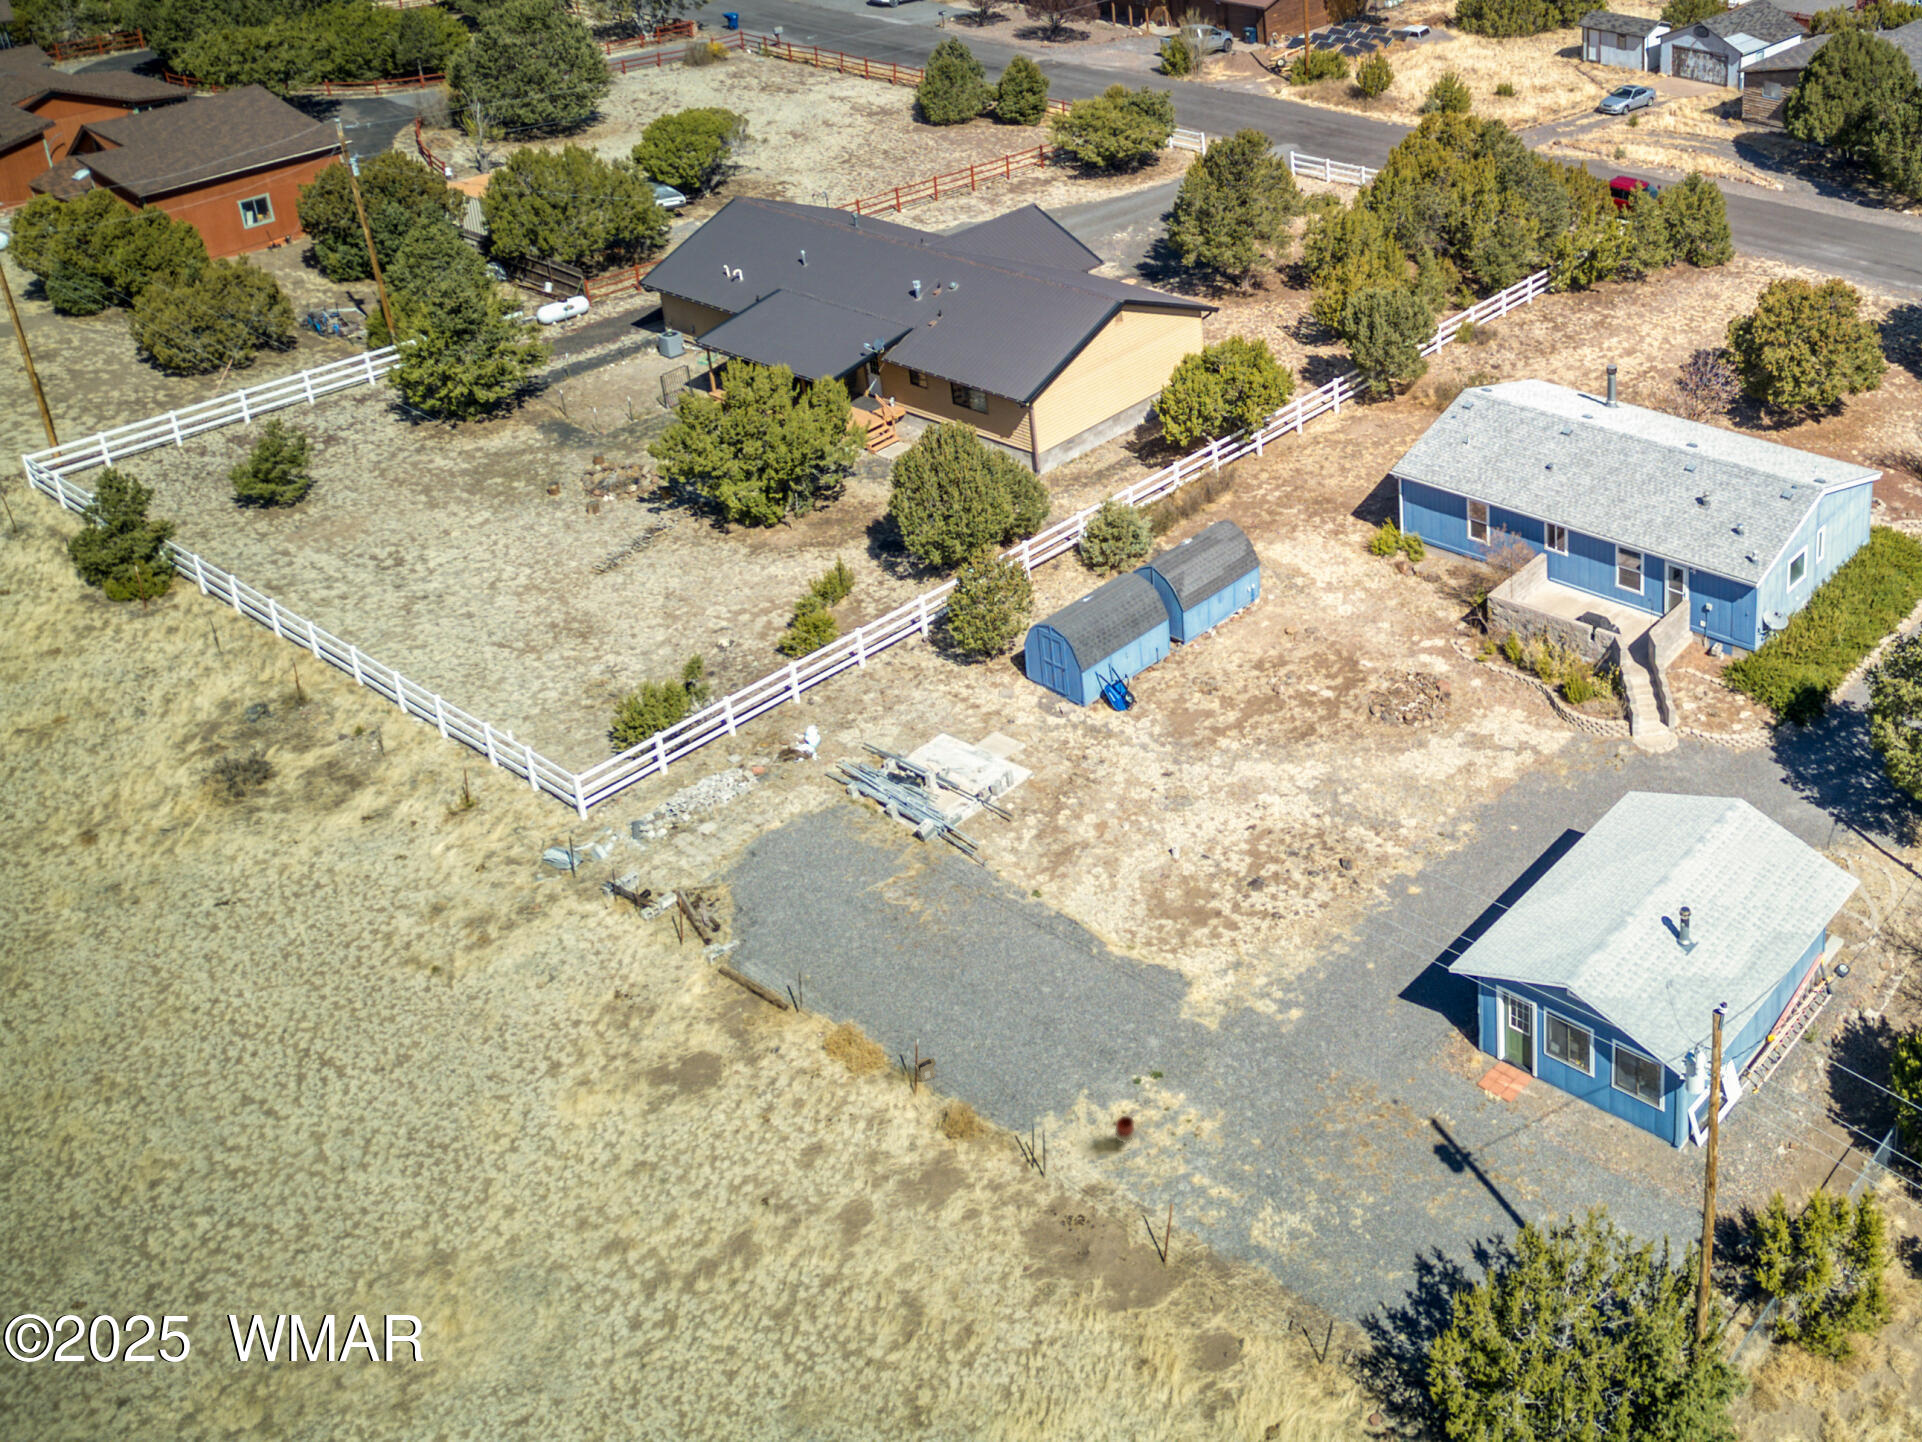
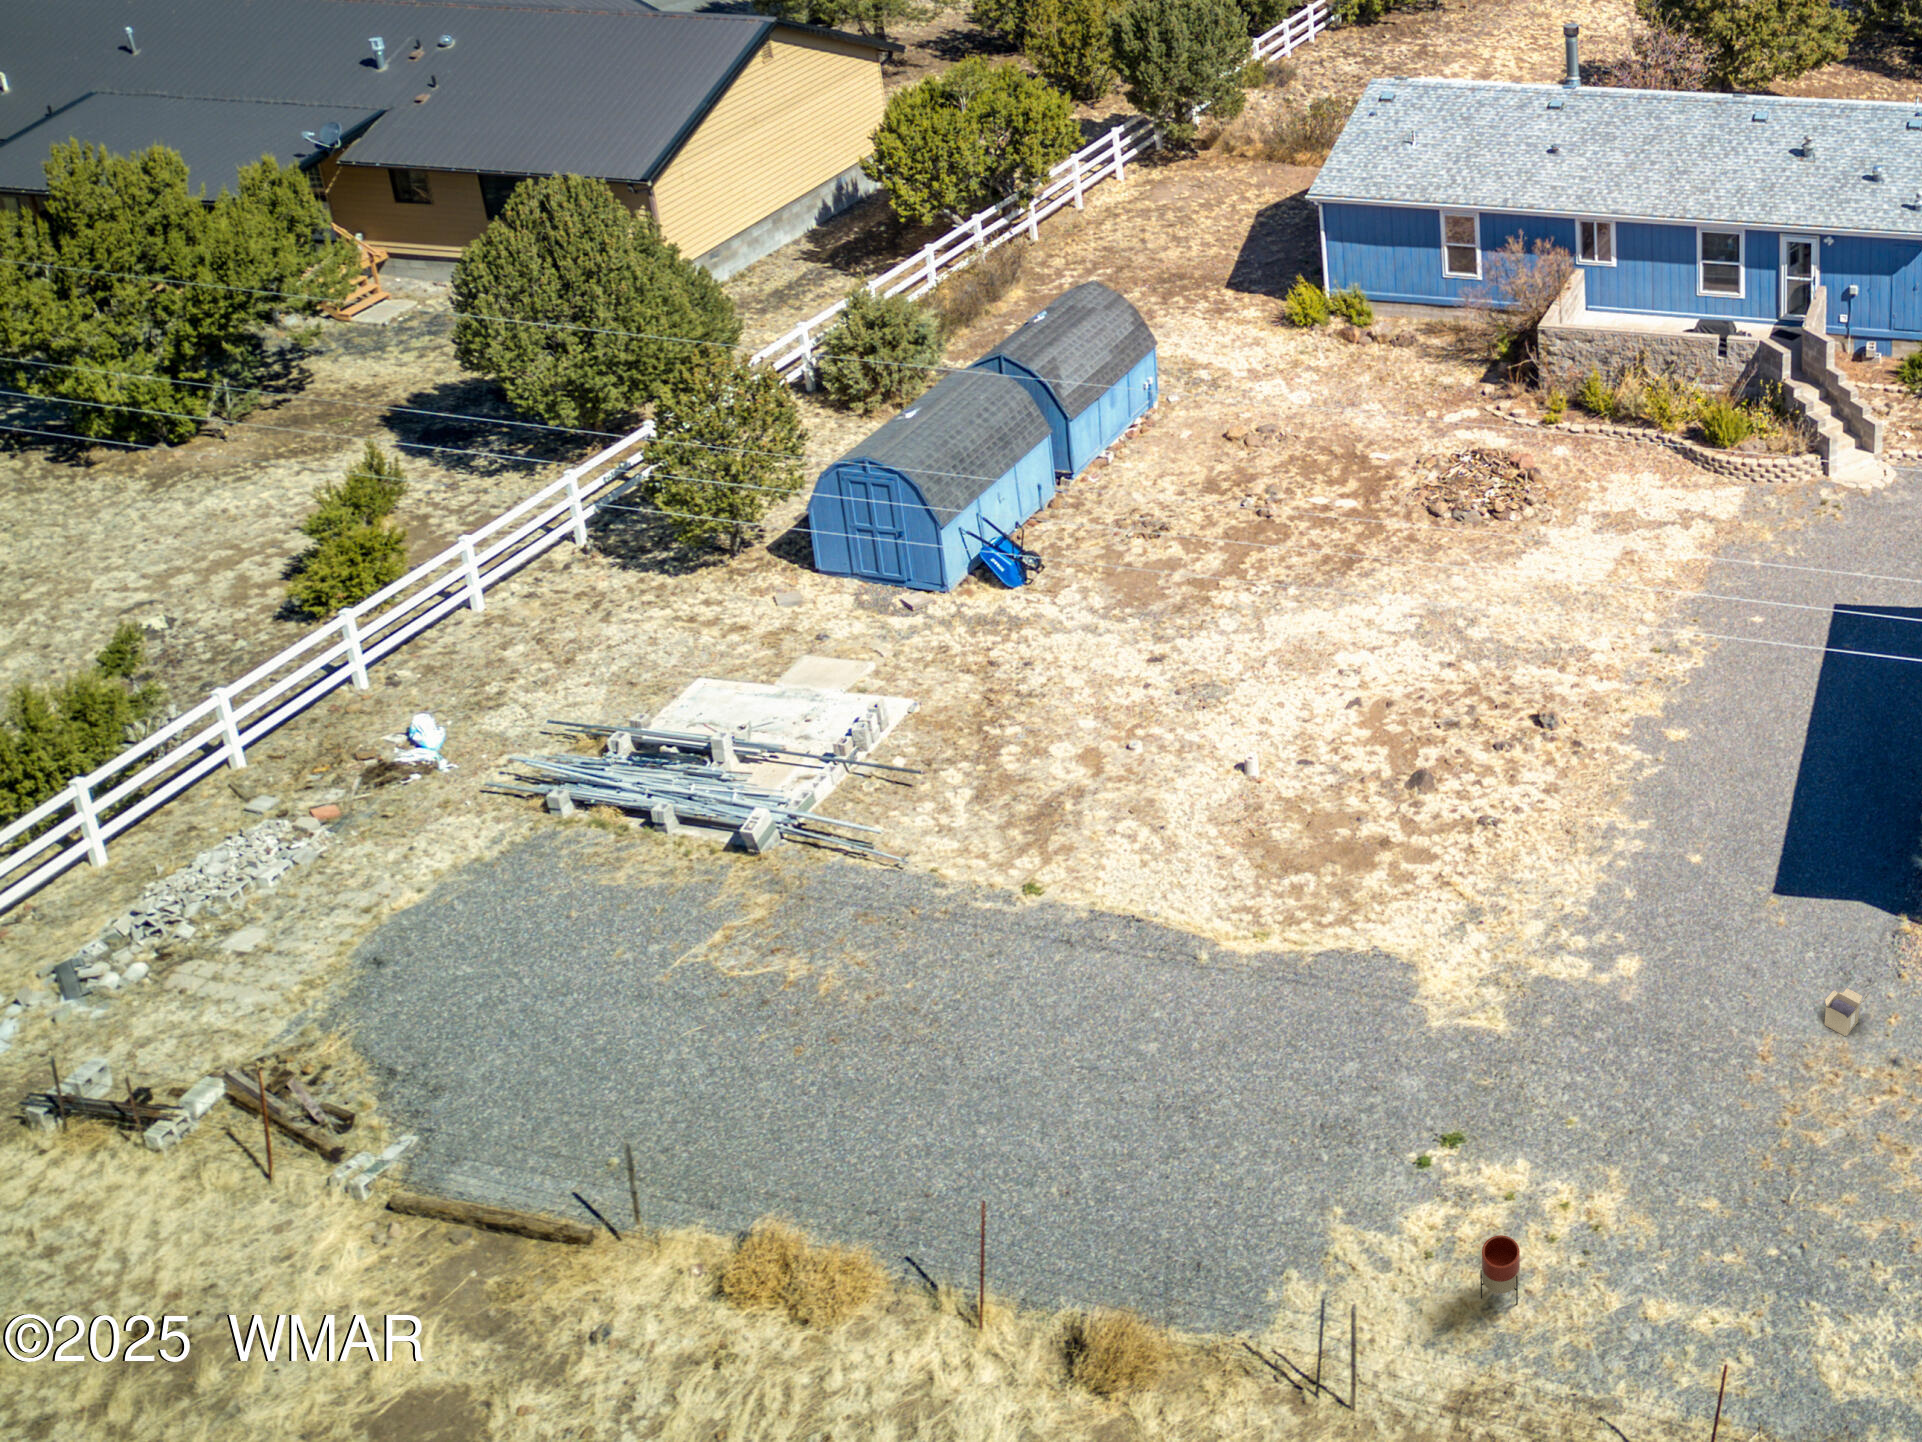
cardboard box: present [915,1057,936,1082] -> present [1824,988,1867,1036]

